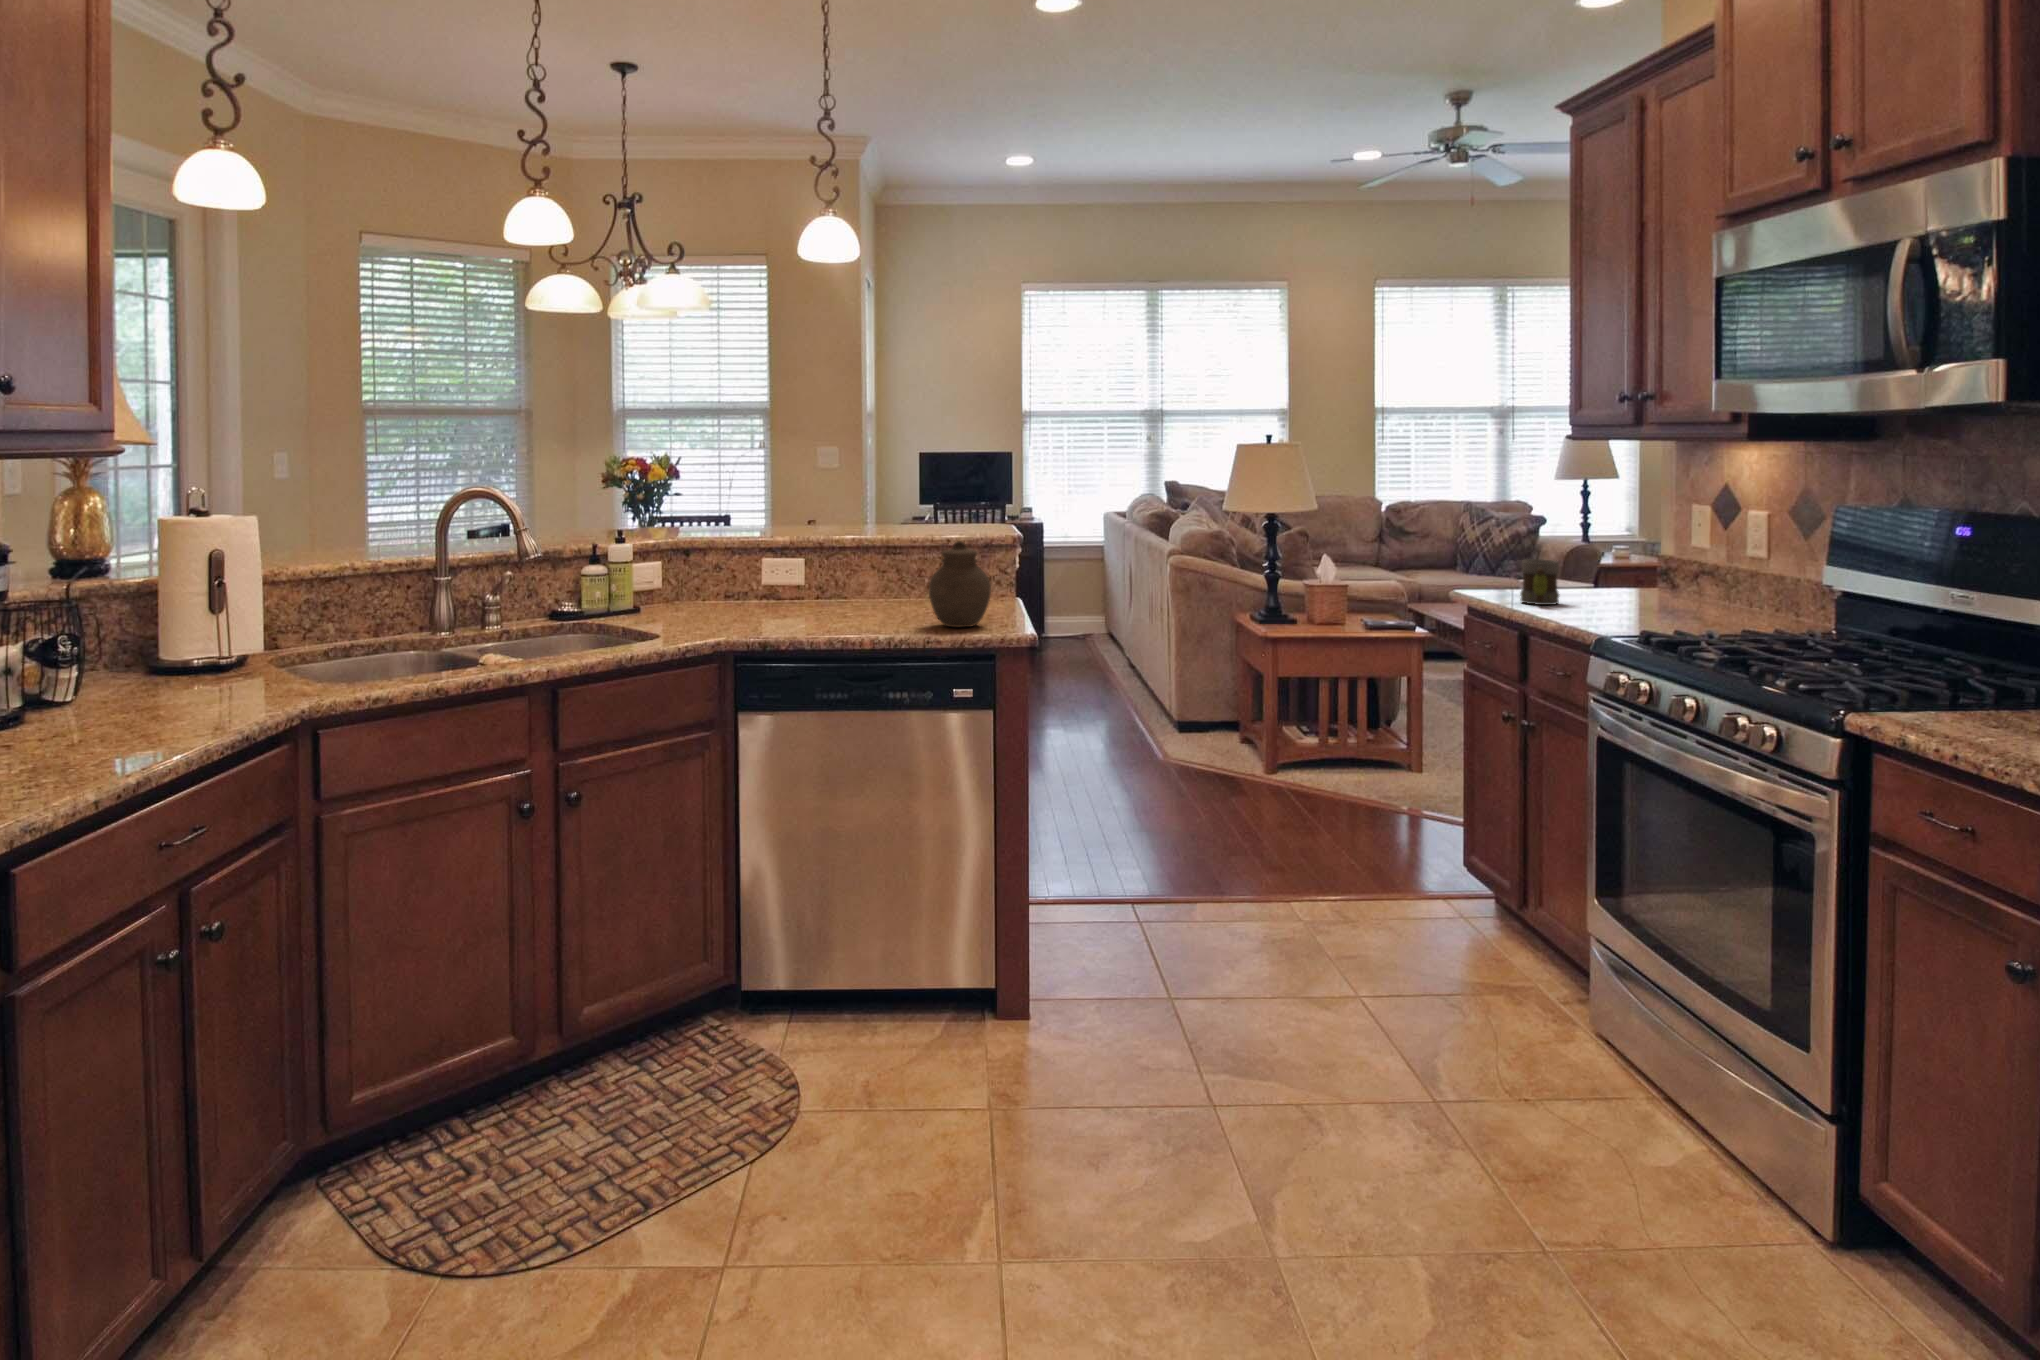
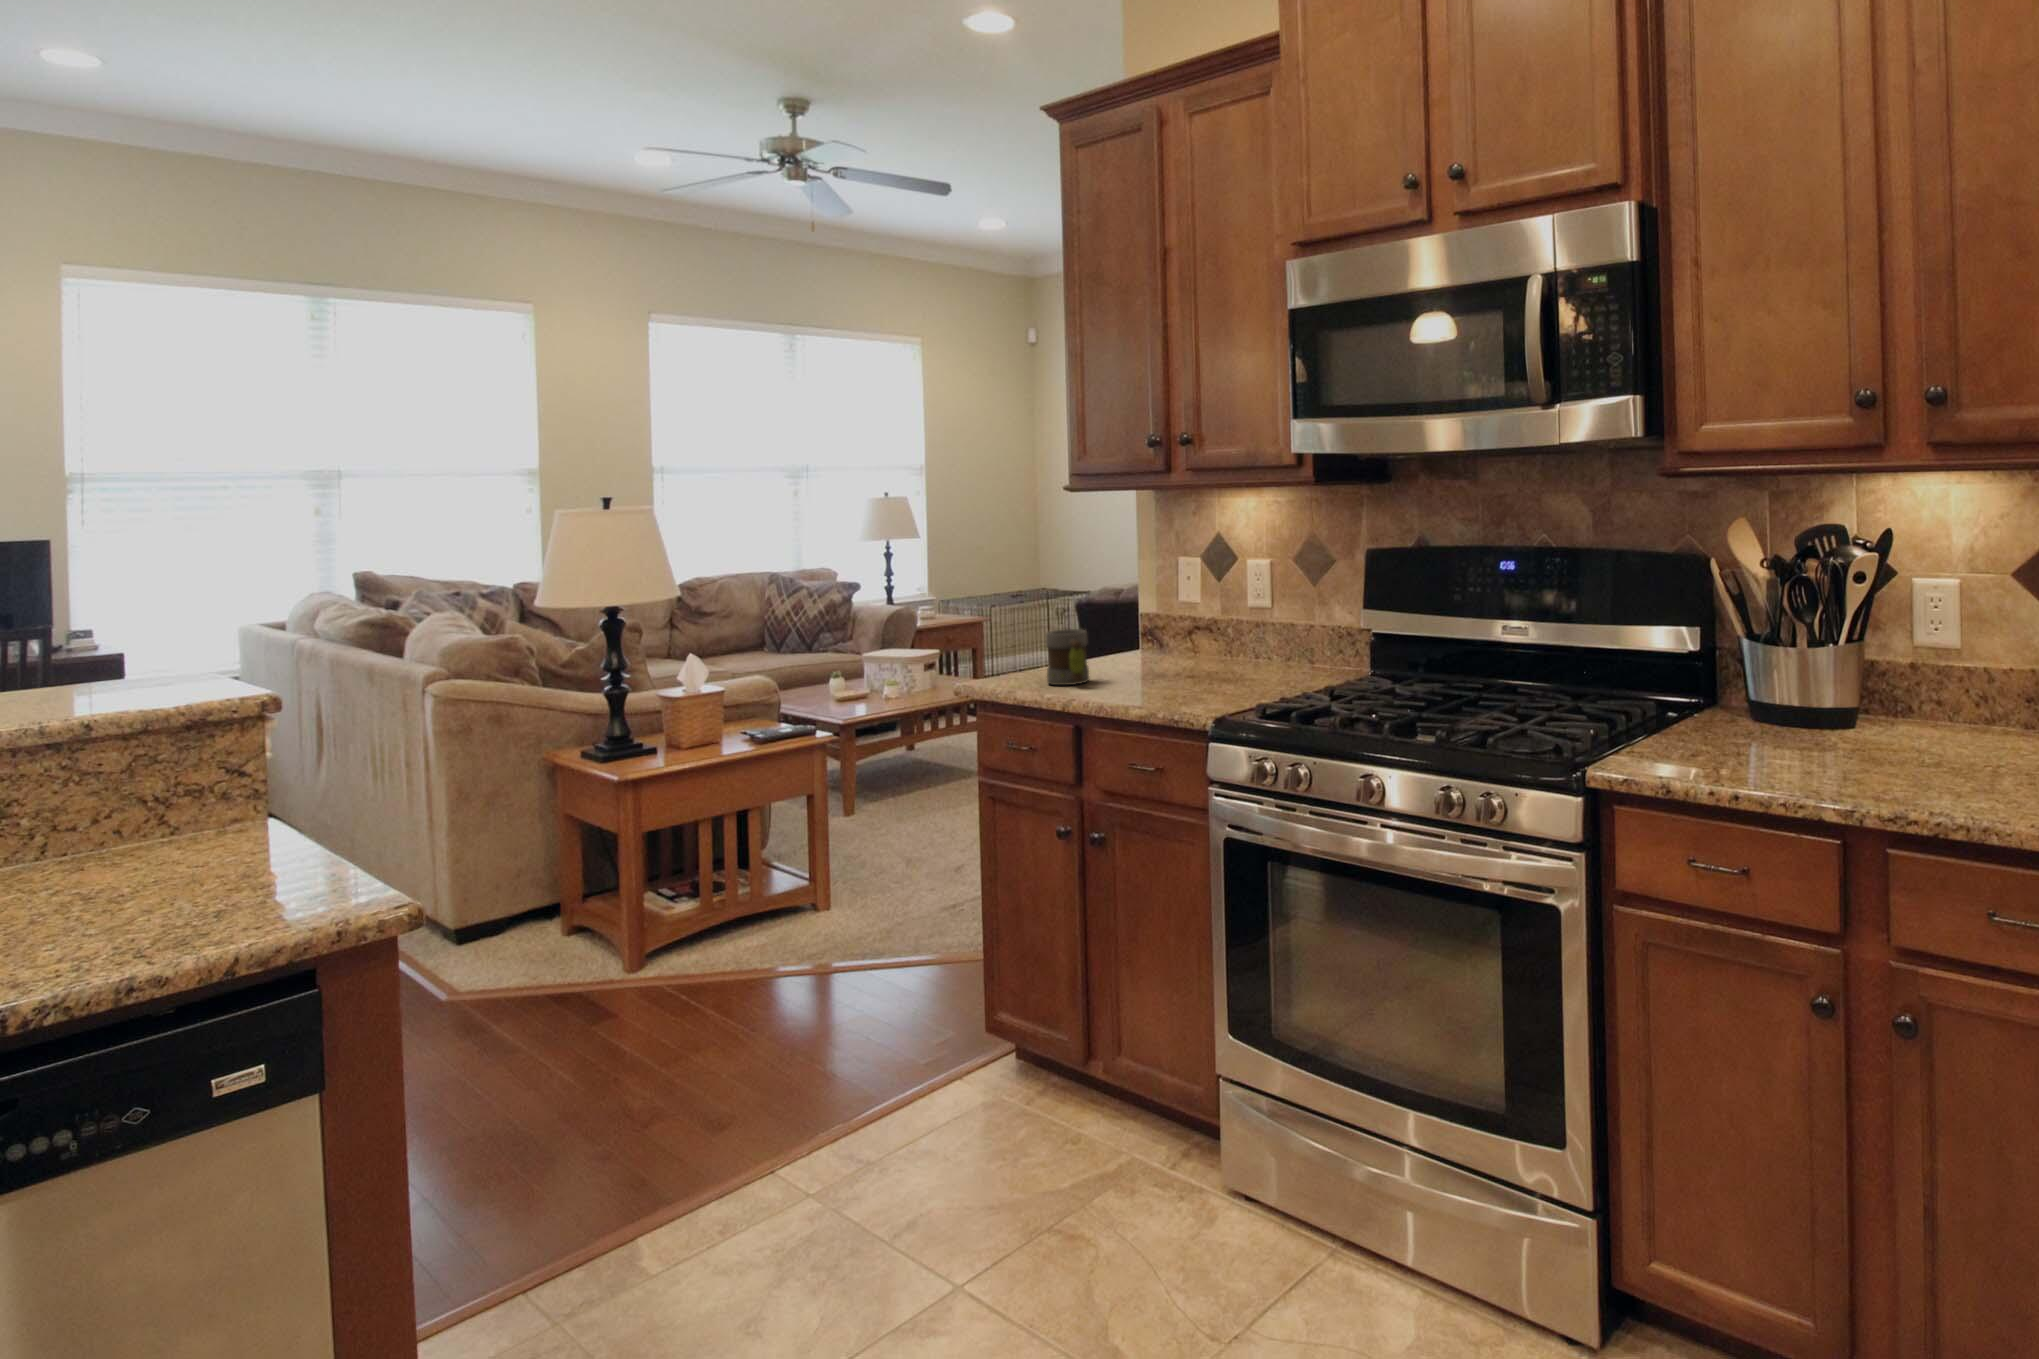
jar: present [929,541,991,627] -> none [93,721,268,913]

